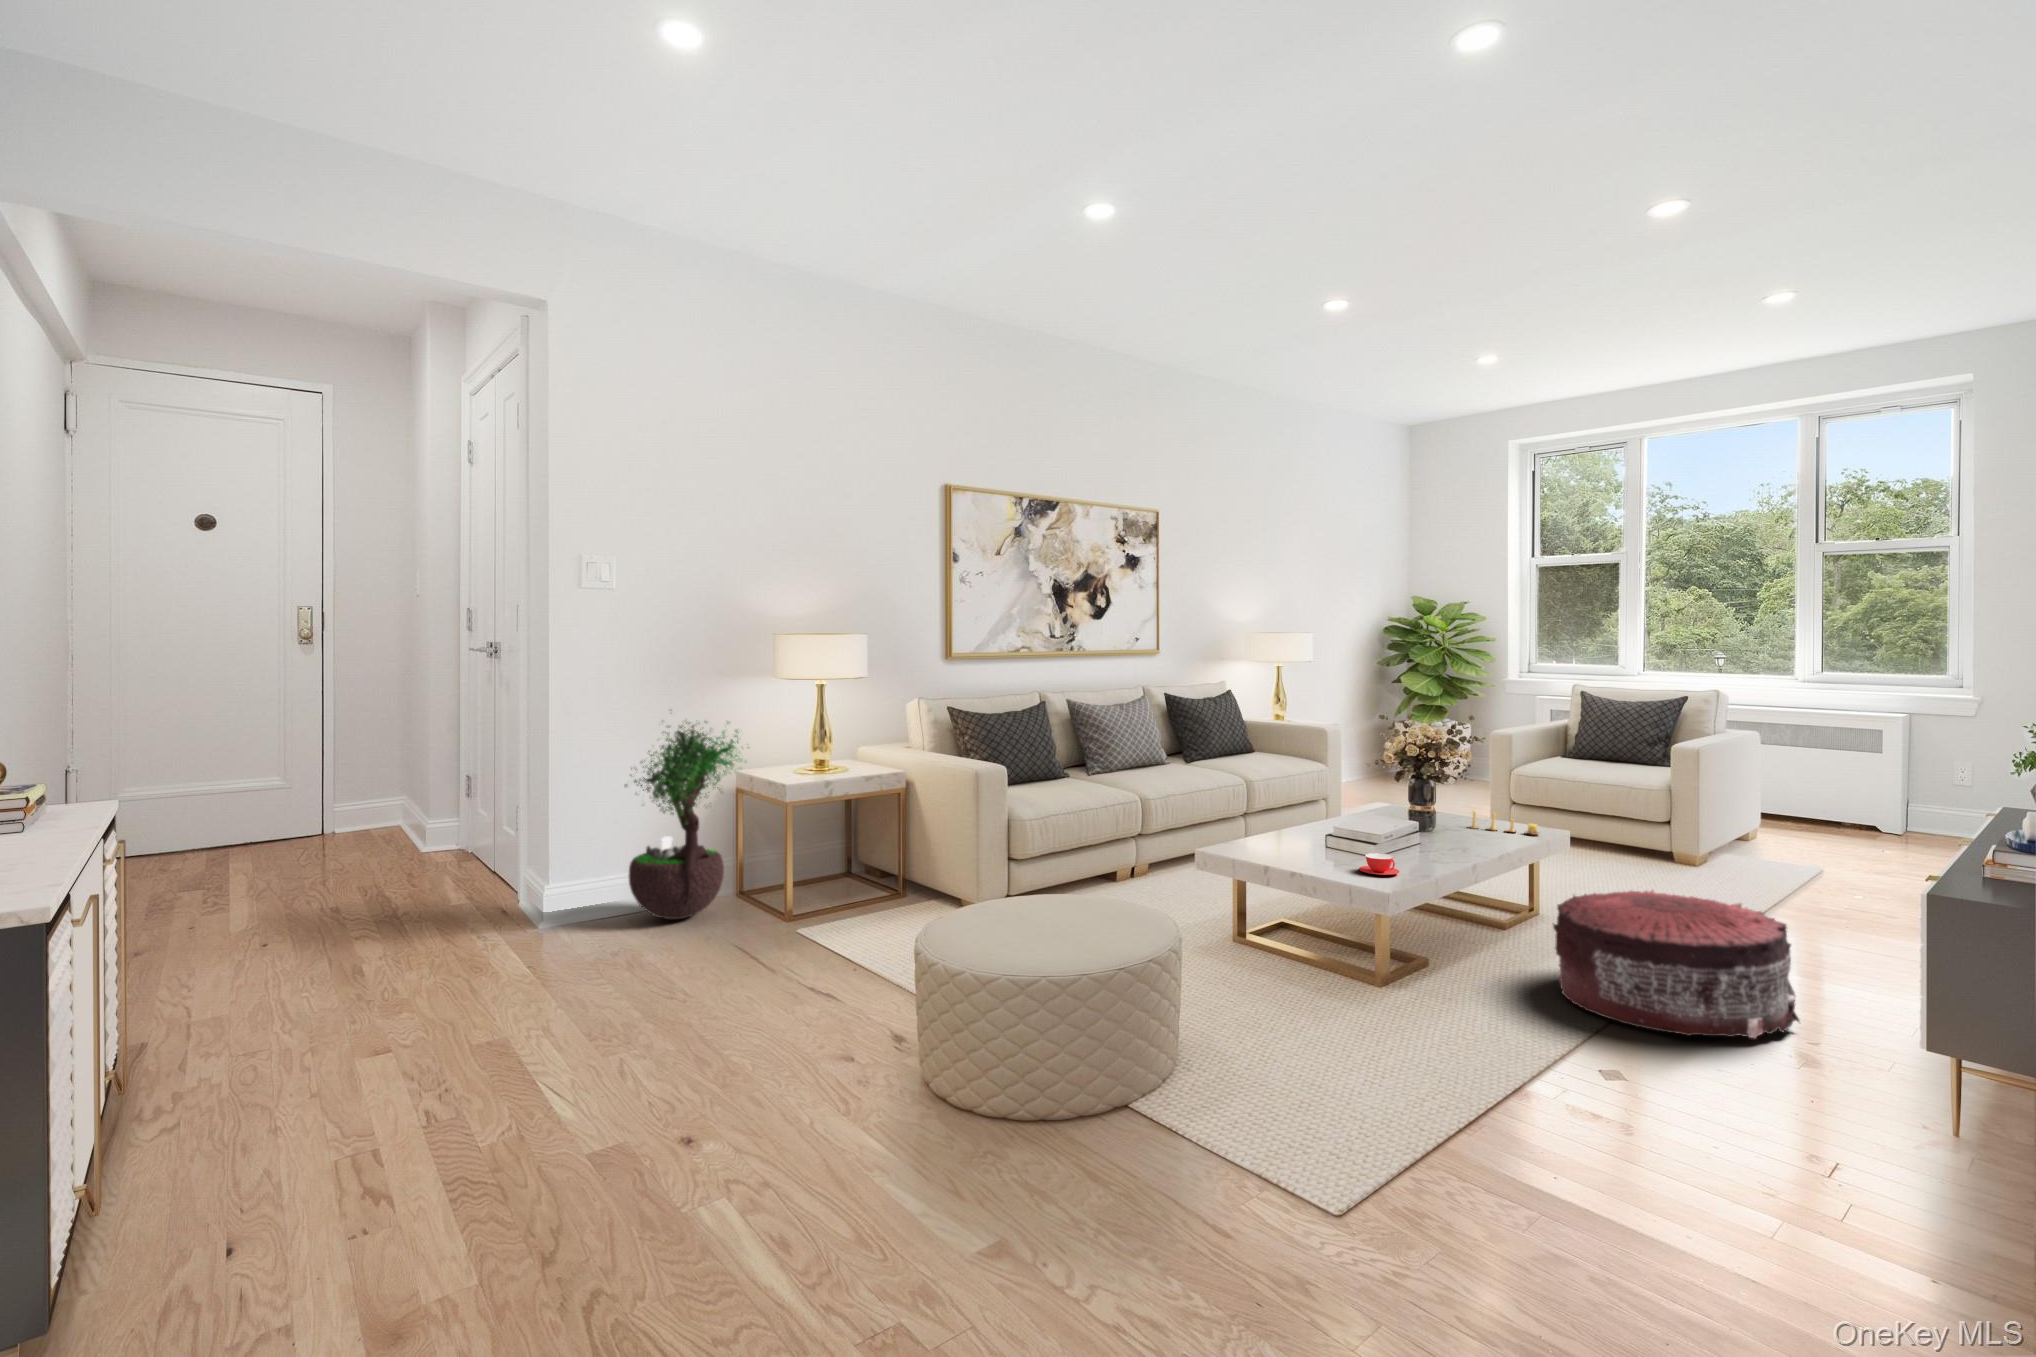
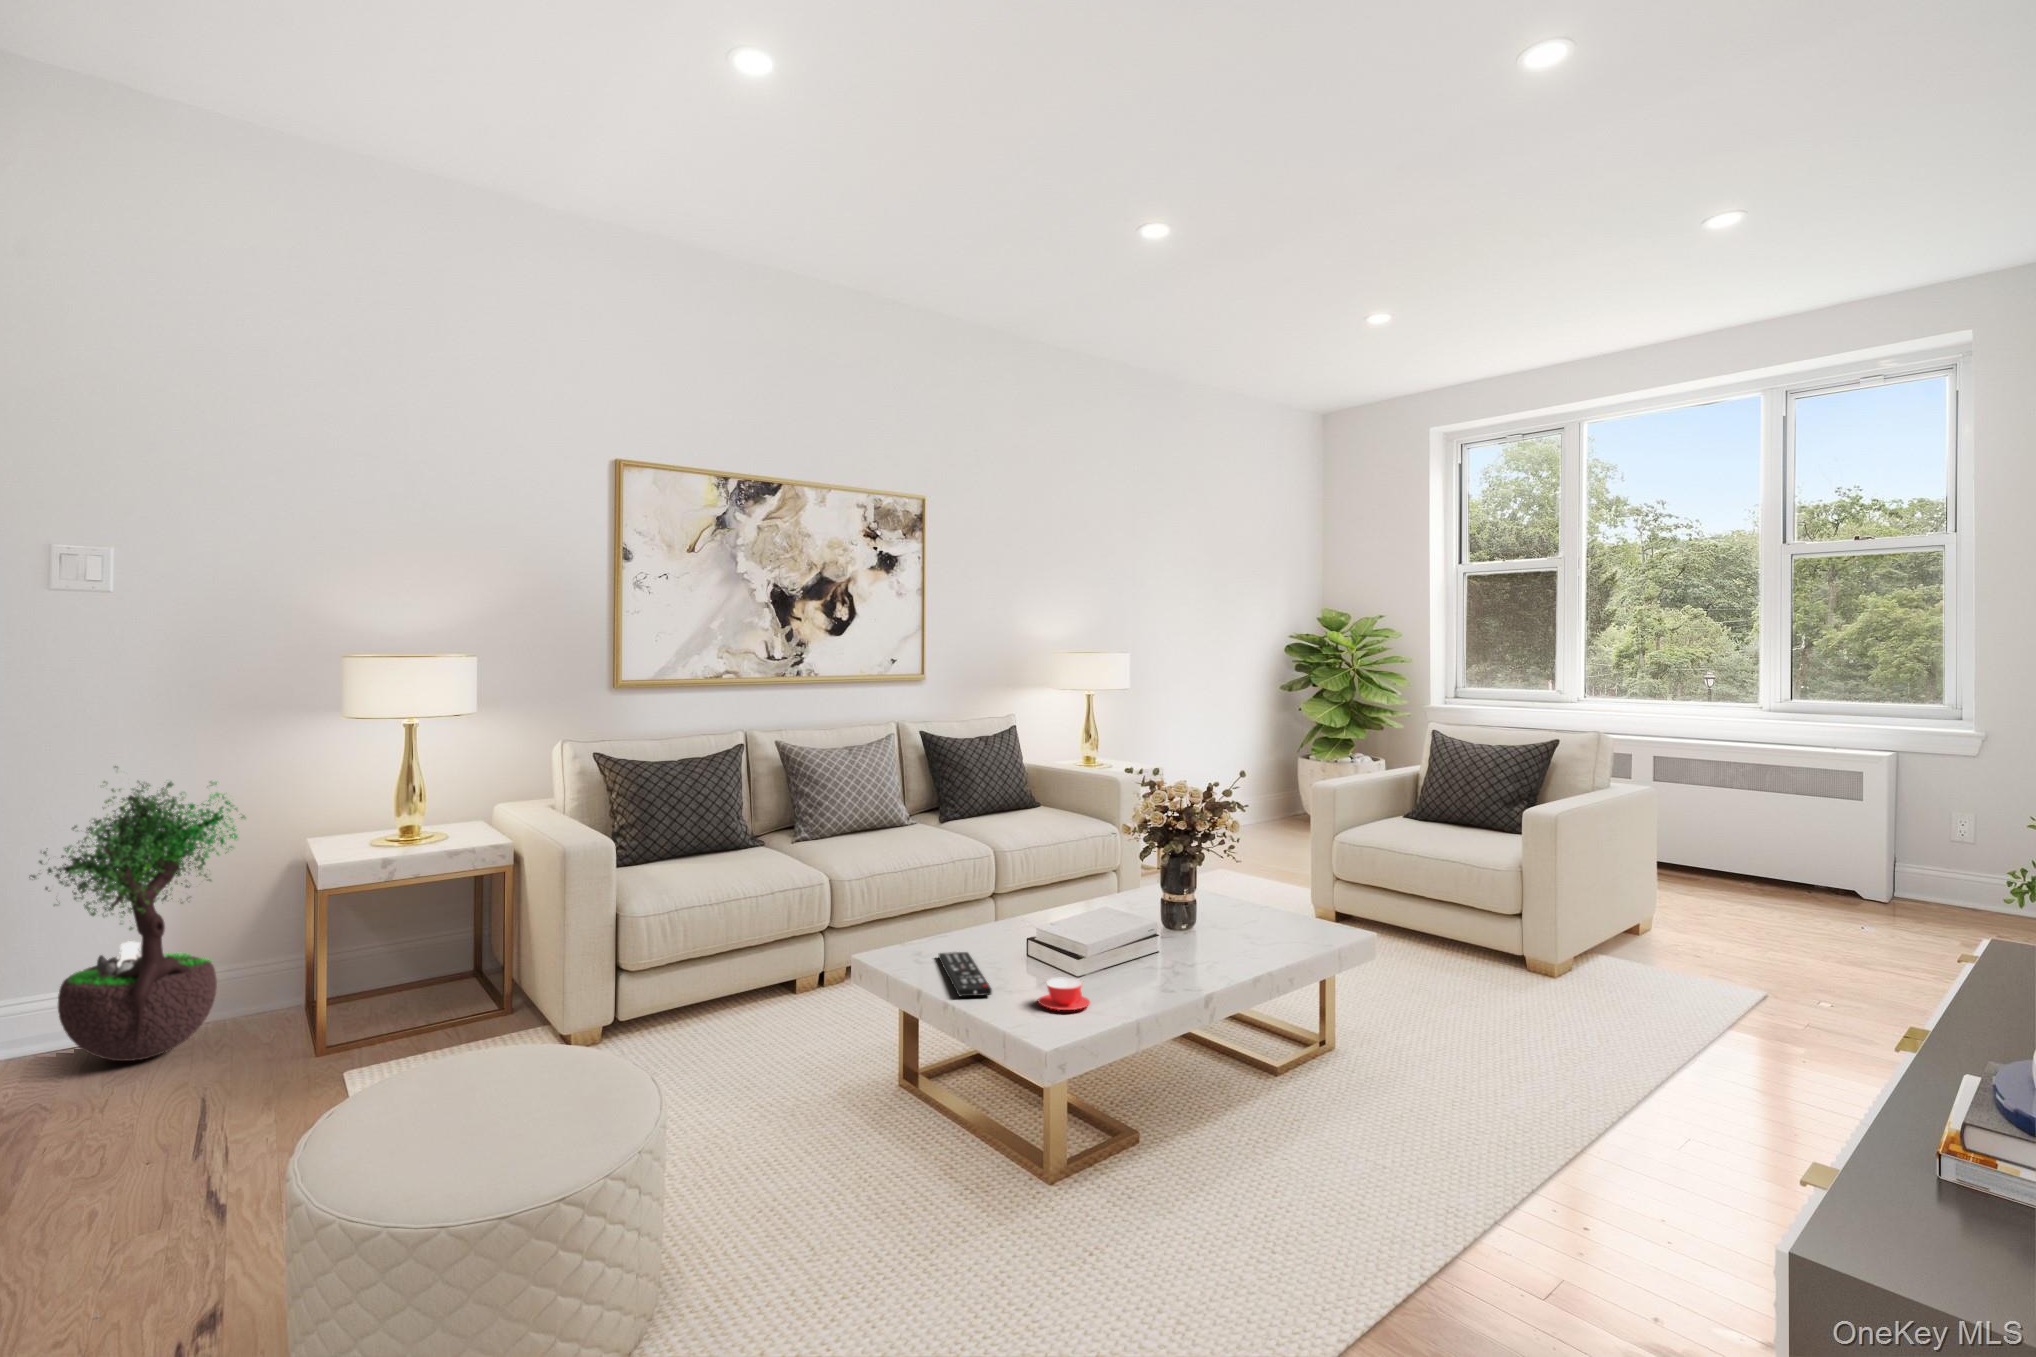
candle: present [1469,811,1539,835] -> none [1233,900,1319,936]
remote control: none [1262,841,1322,867] -> present [939,952,992,996]
pouf: present [1553,890,1799,1038] -> none [1289,1023,1580,1250]

